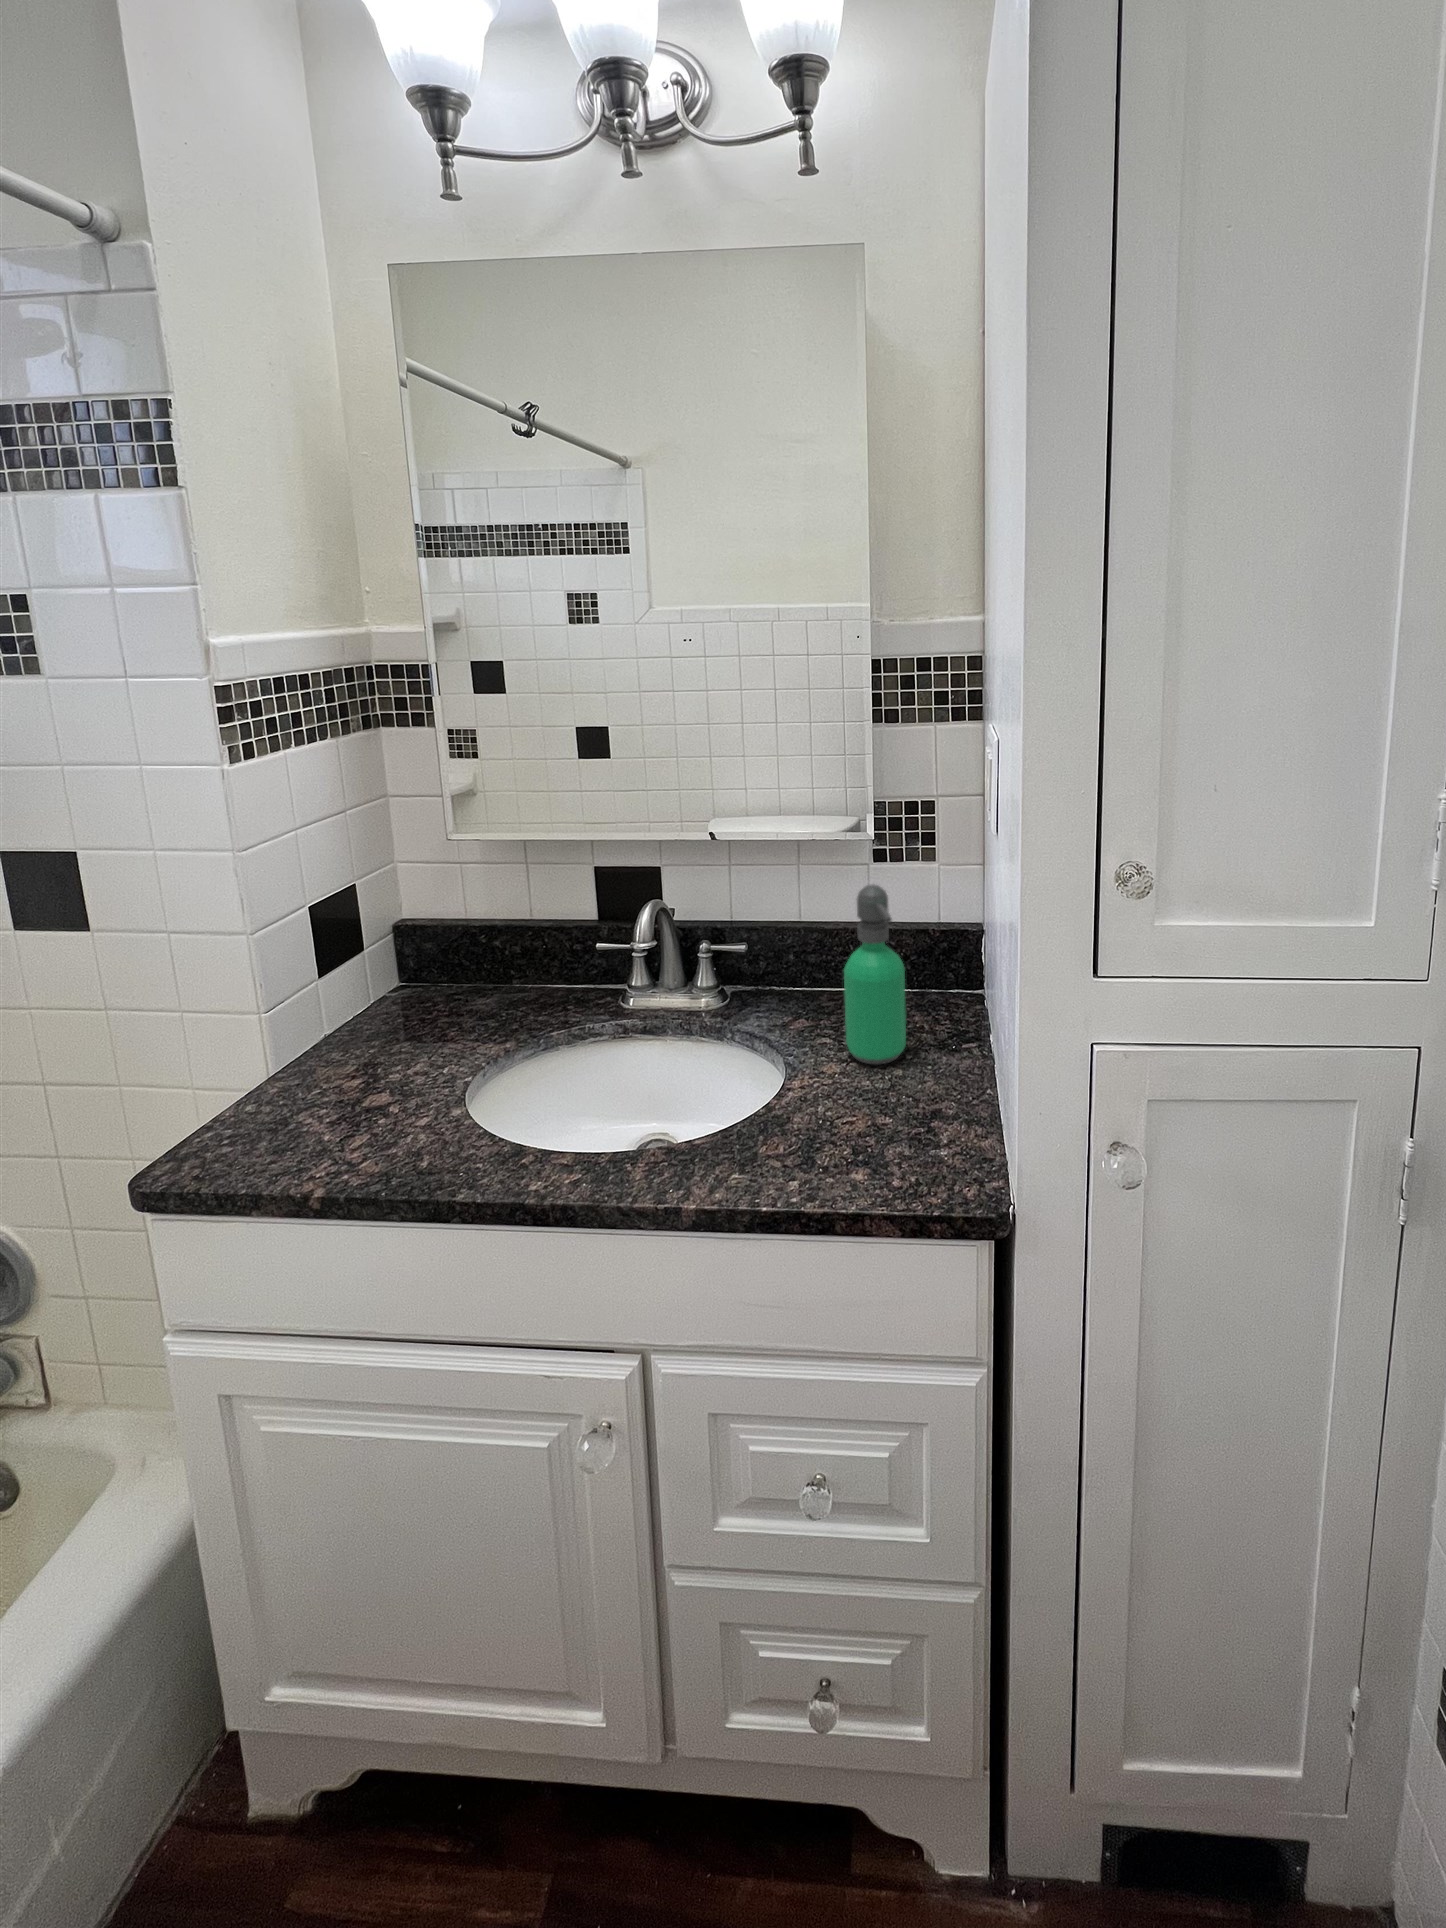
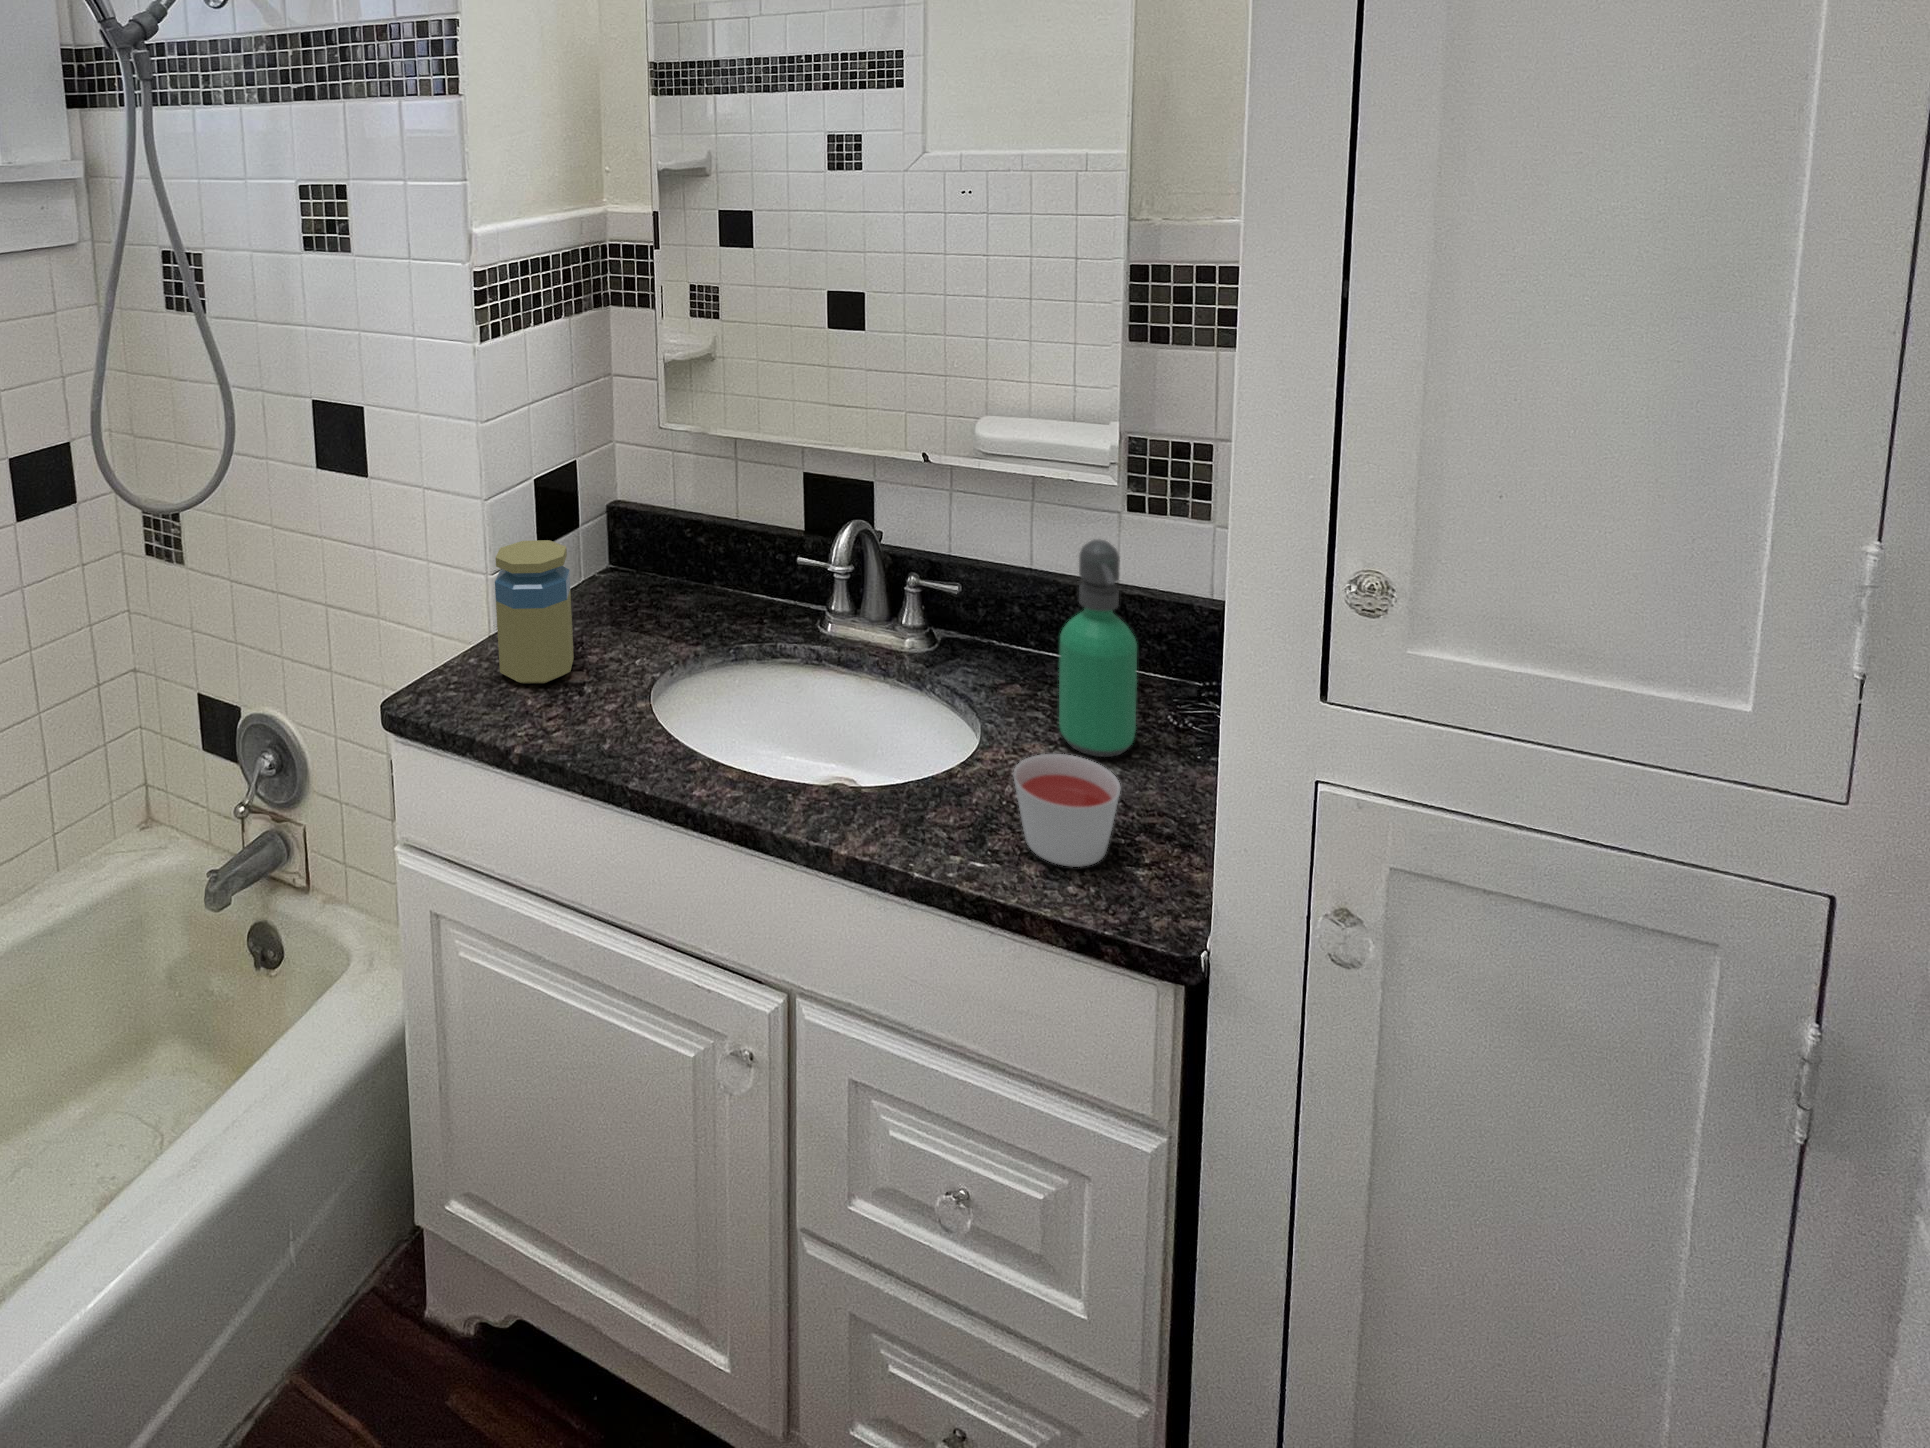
jar: none [270,965,374,1119] -> present [495,540,574,683]
candle: none [834,1068,922,1164] -> present [1013,754,1120,867]

